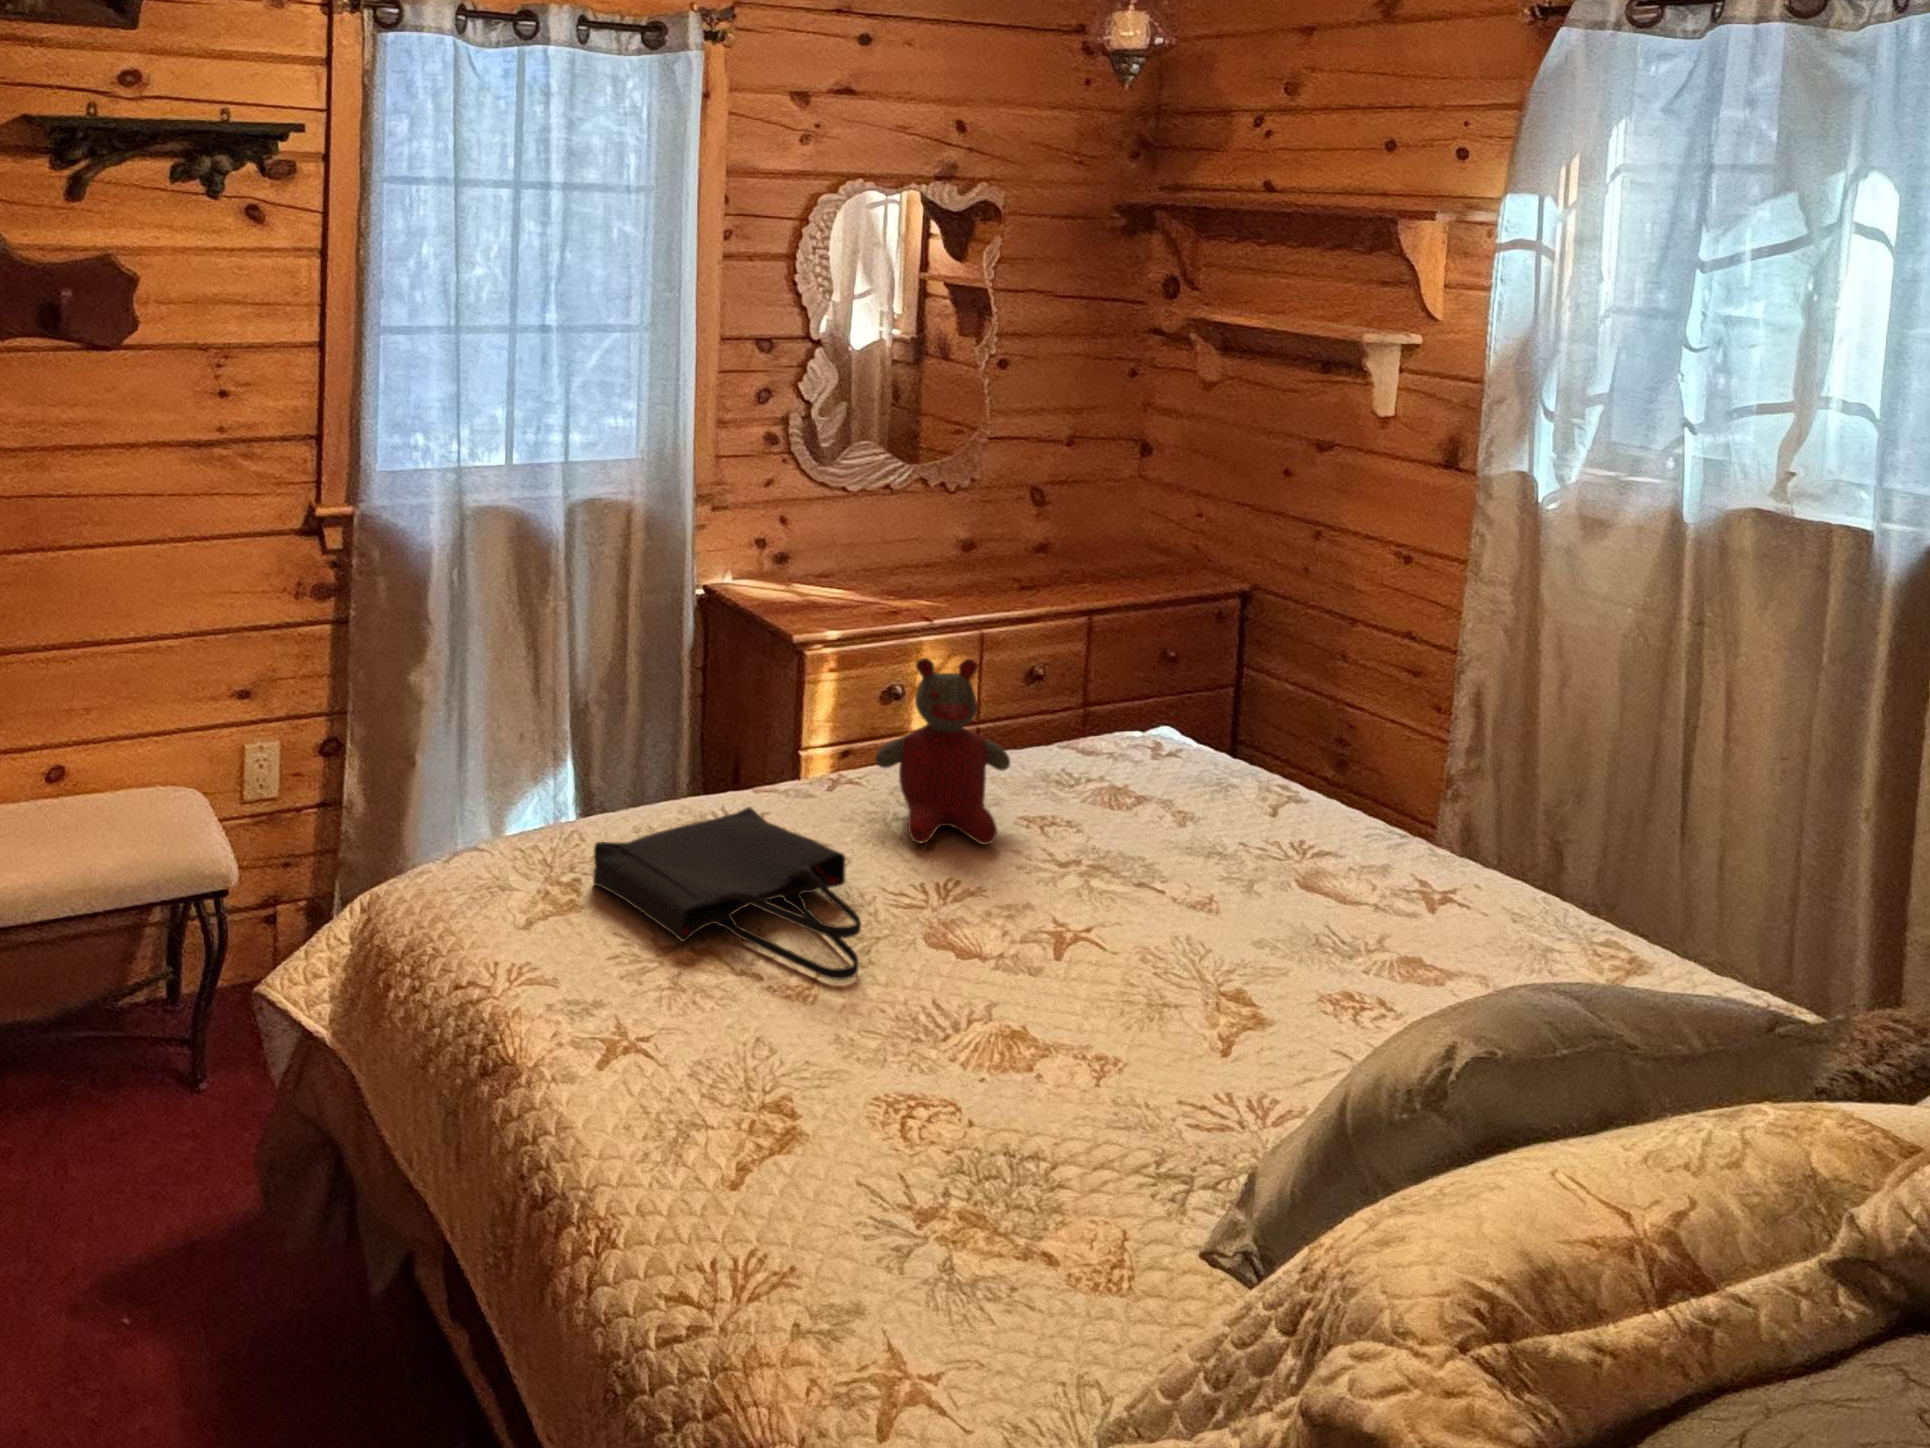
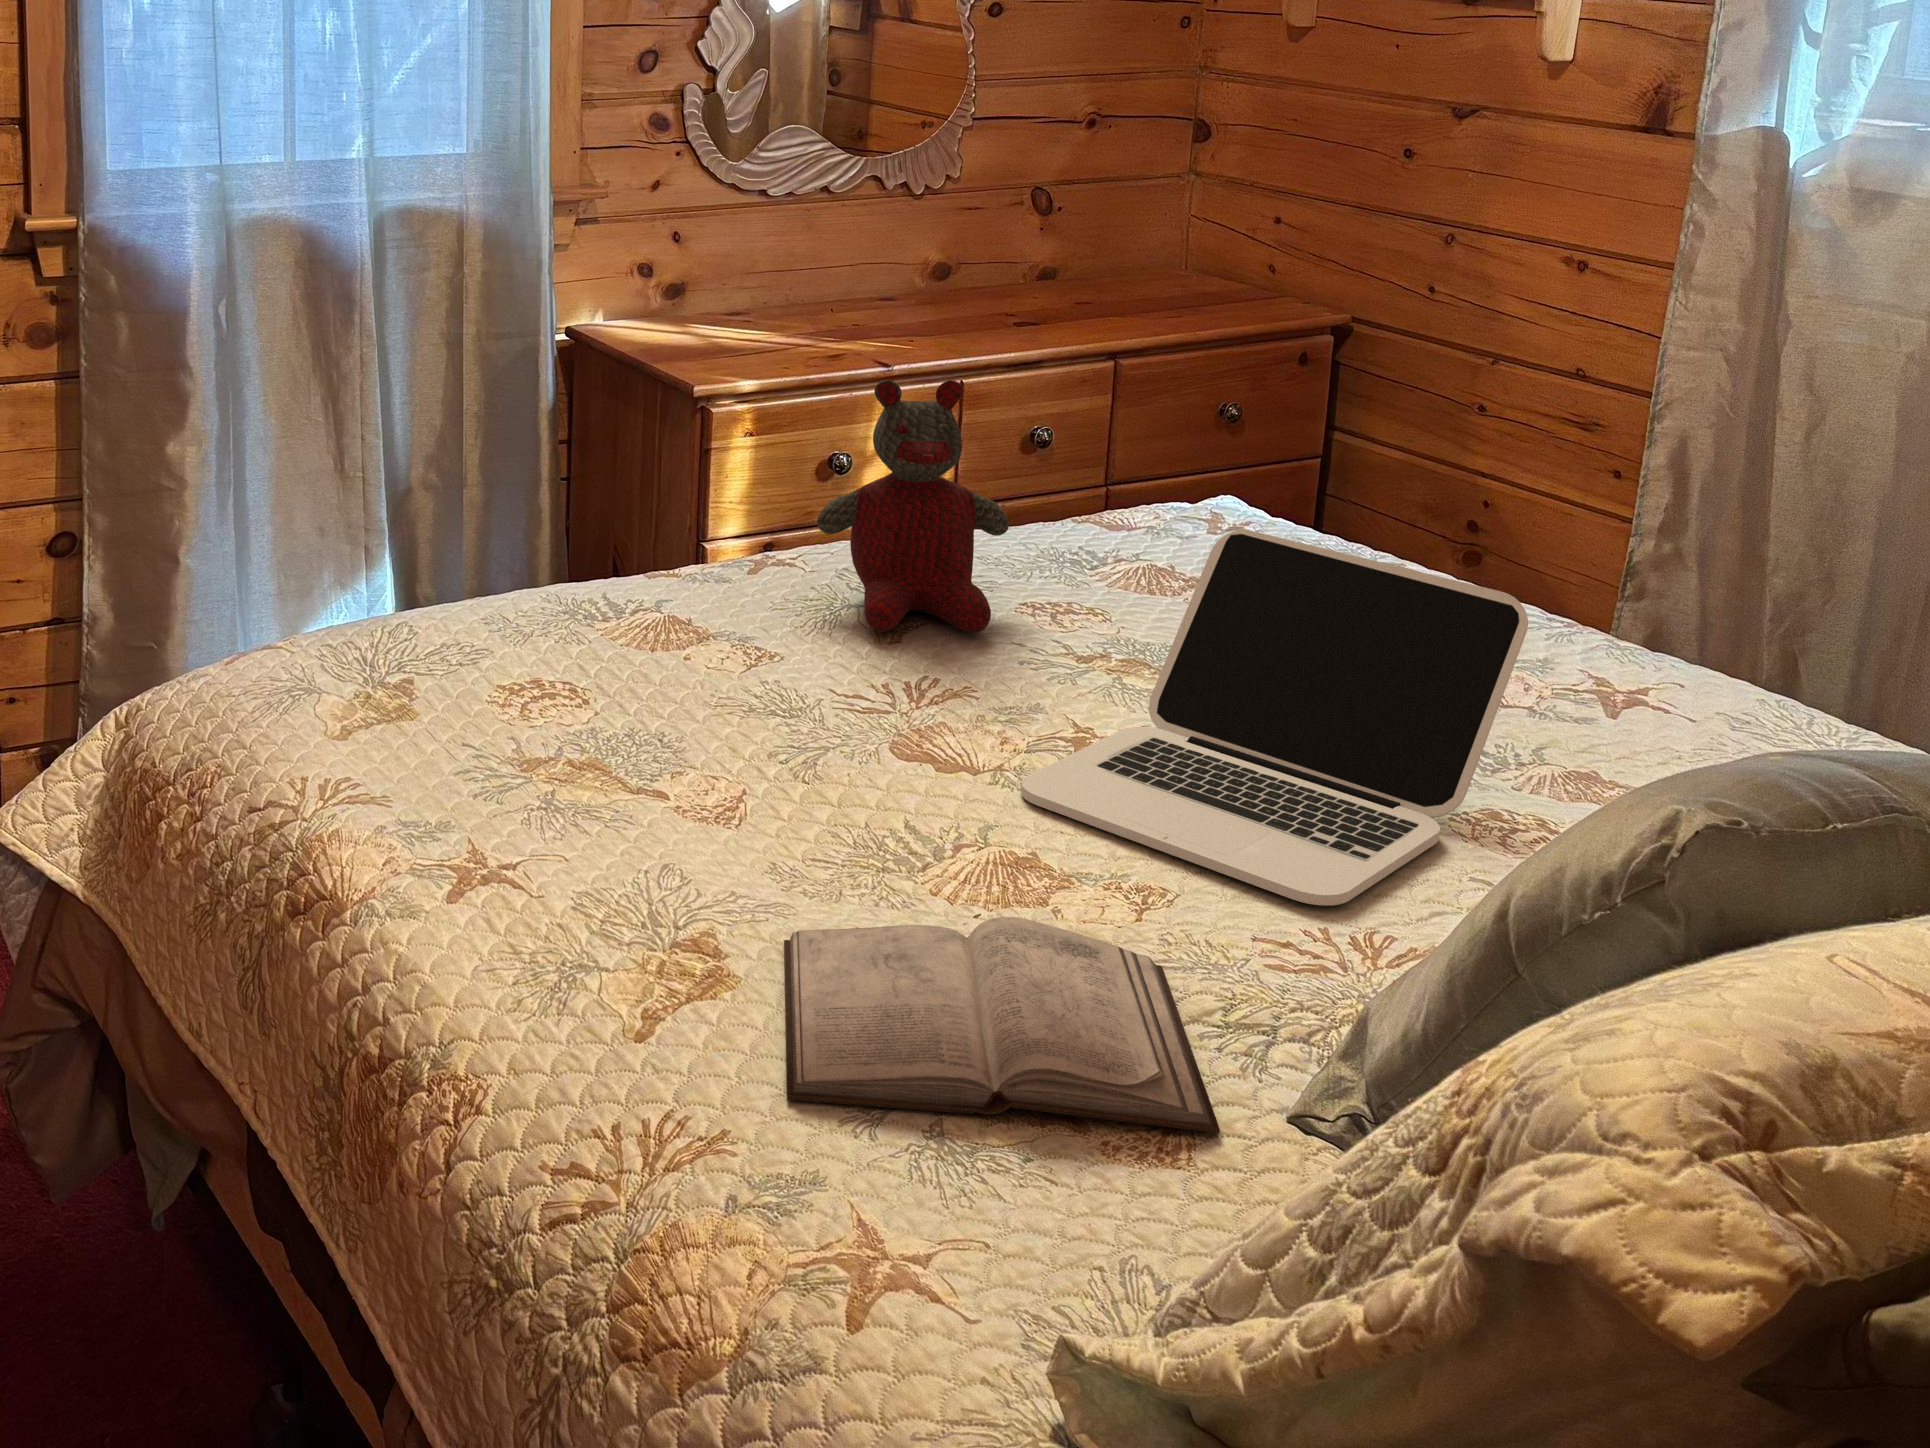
laptop: none [1015,779,1364,1075] -> present [1021,530,1528,906]
tote bag: present [593,807,861,980] -> none [427,584,804,794]
diary: none [840,1088,1147,1267] -> present [784,917,1220,1133]

